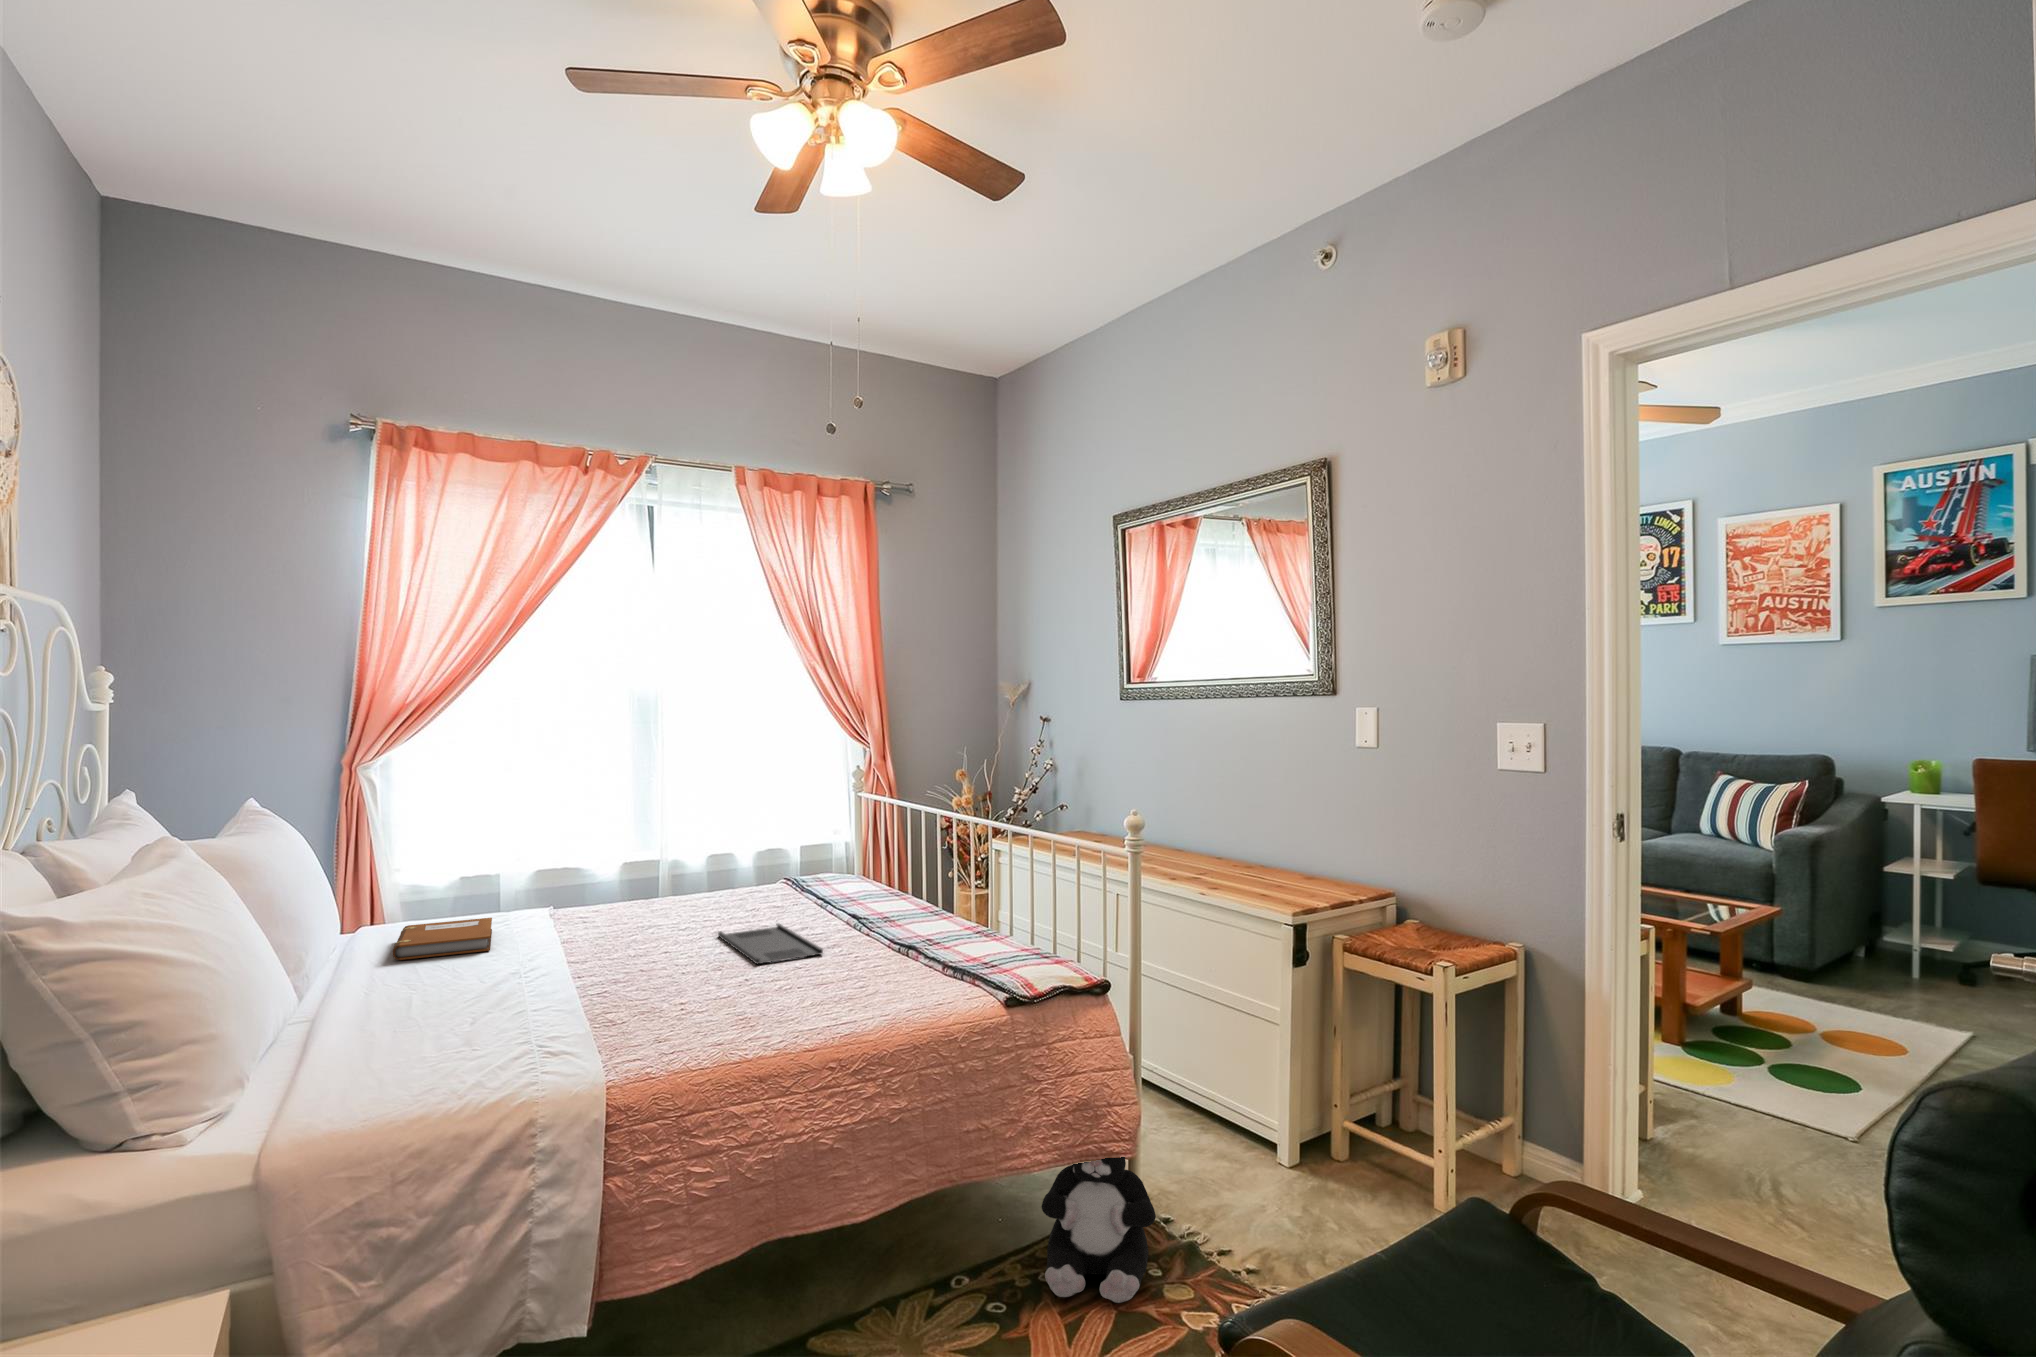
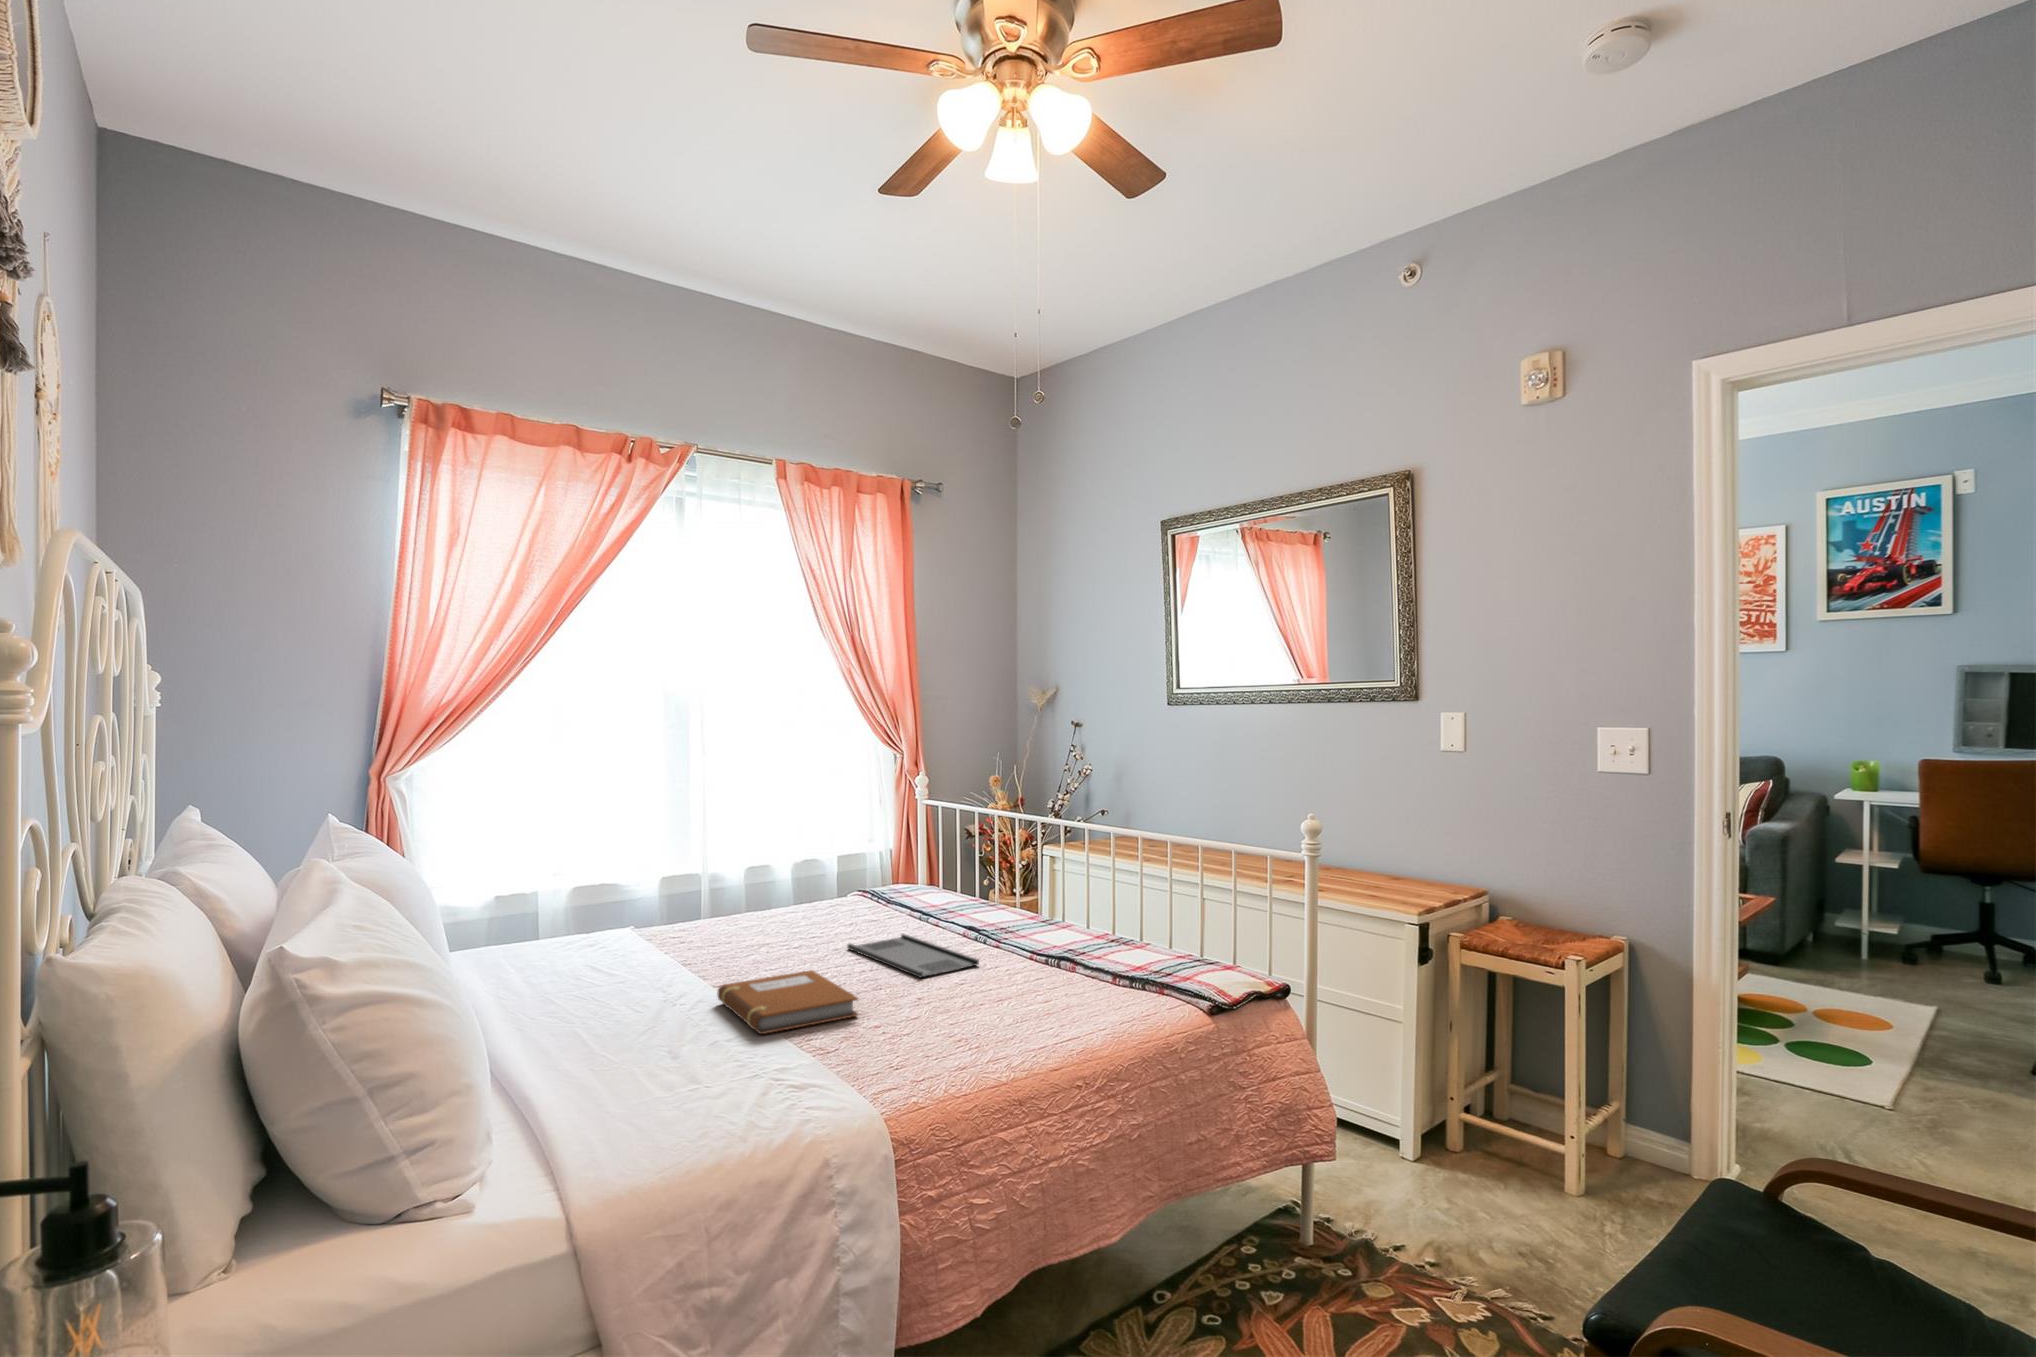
notebook: present [393,918,492,960] -> present [717,970,858,1034]
plush toy: present [1042,1157,1156,1303] -> none [1227,1125,1354,1312]

